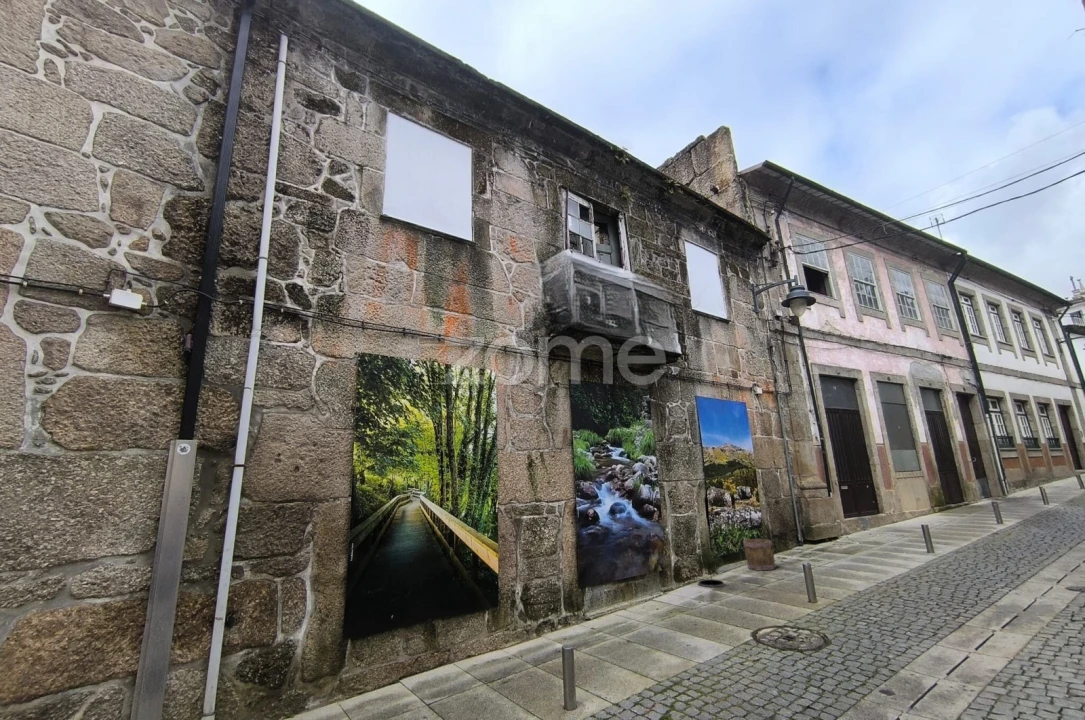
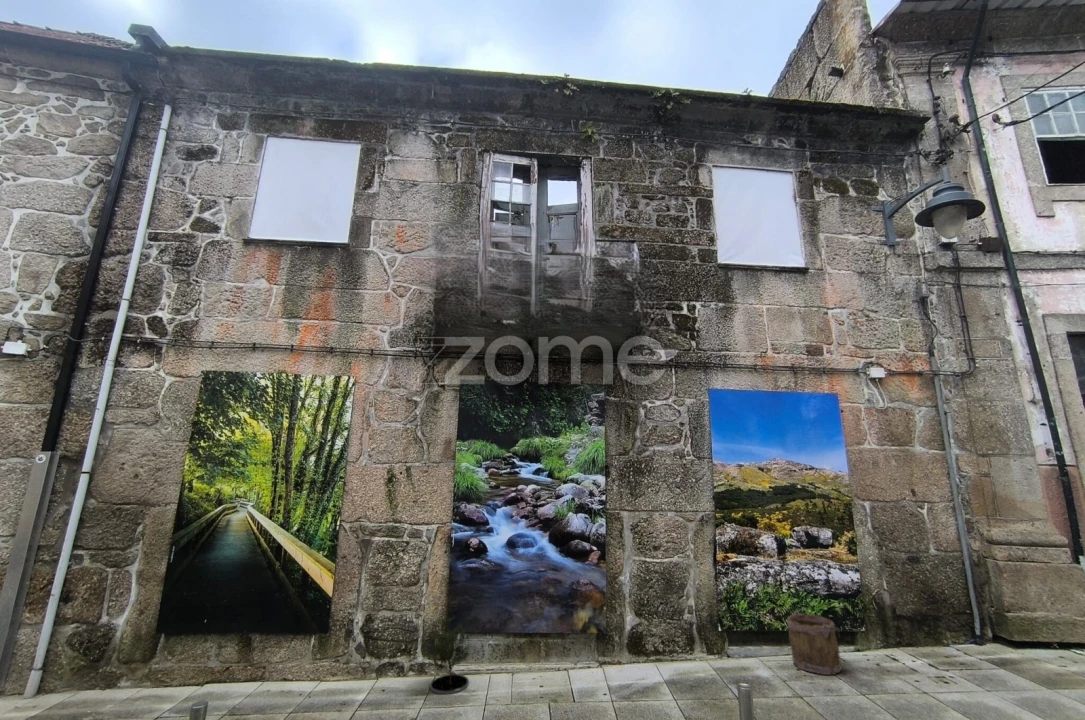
potted tree: present [695,542,724,587] -> present [430,611,469,694]

